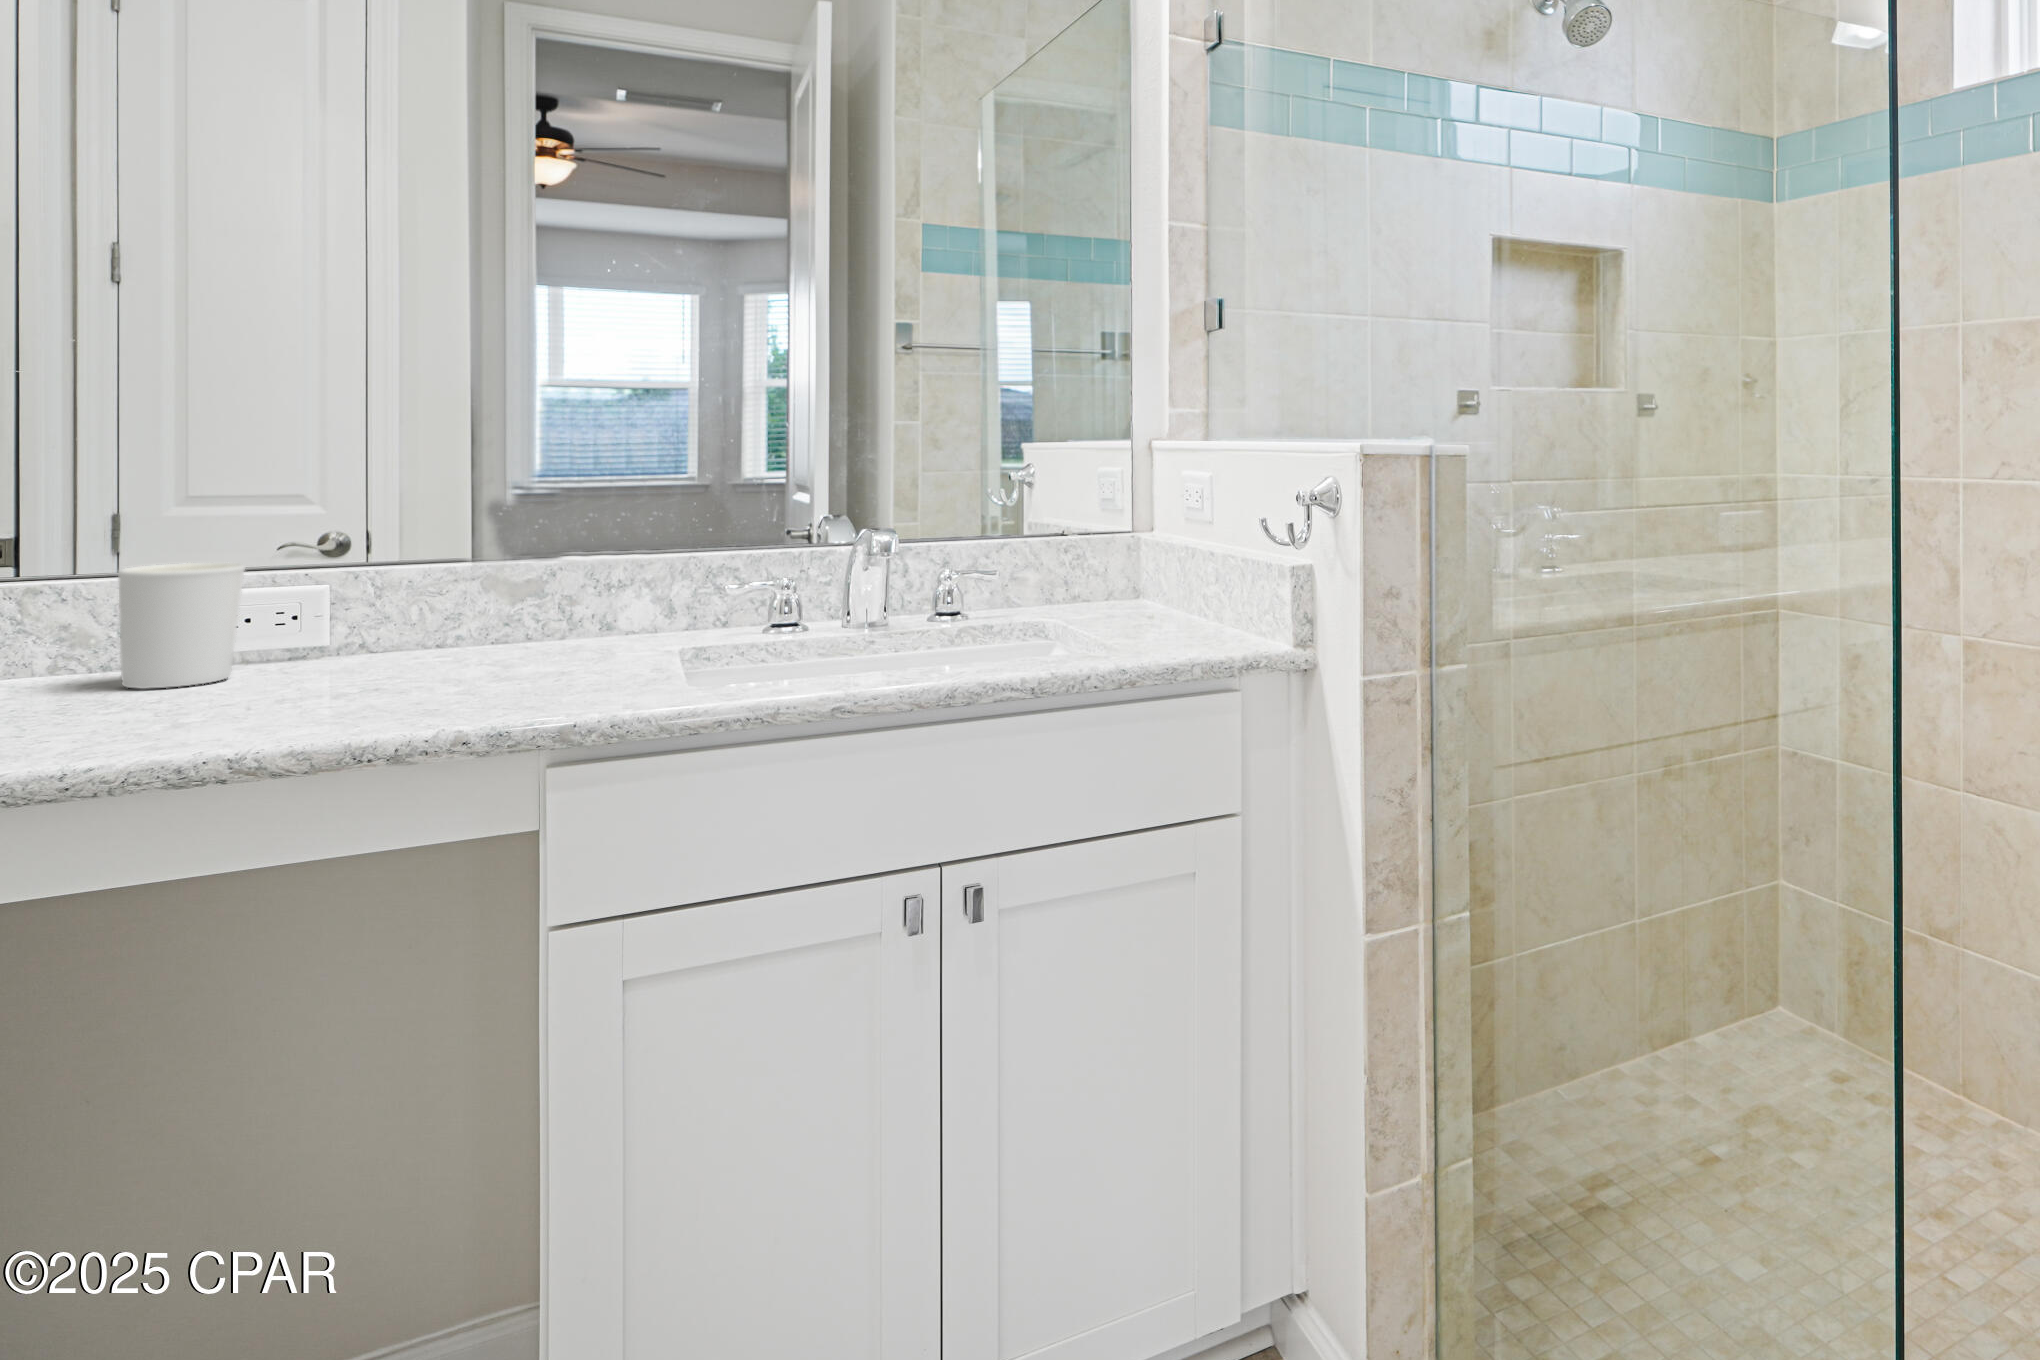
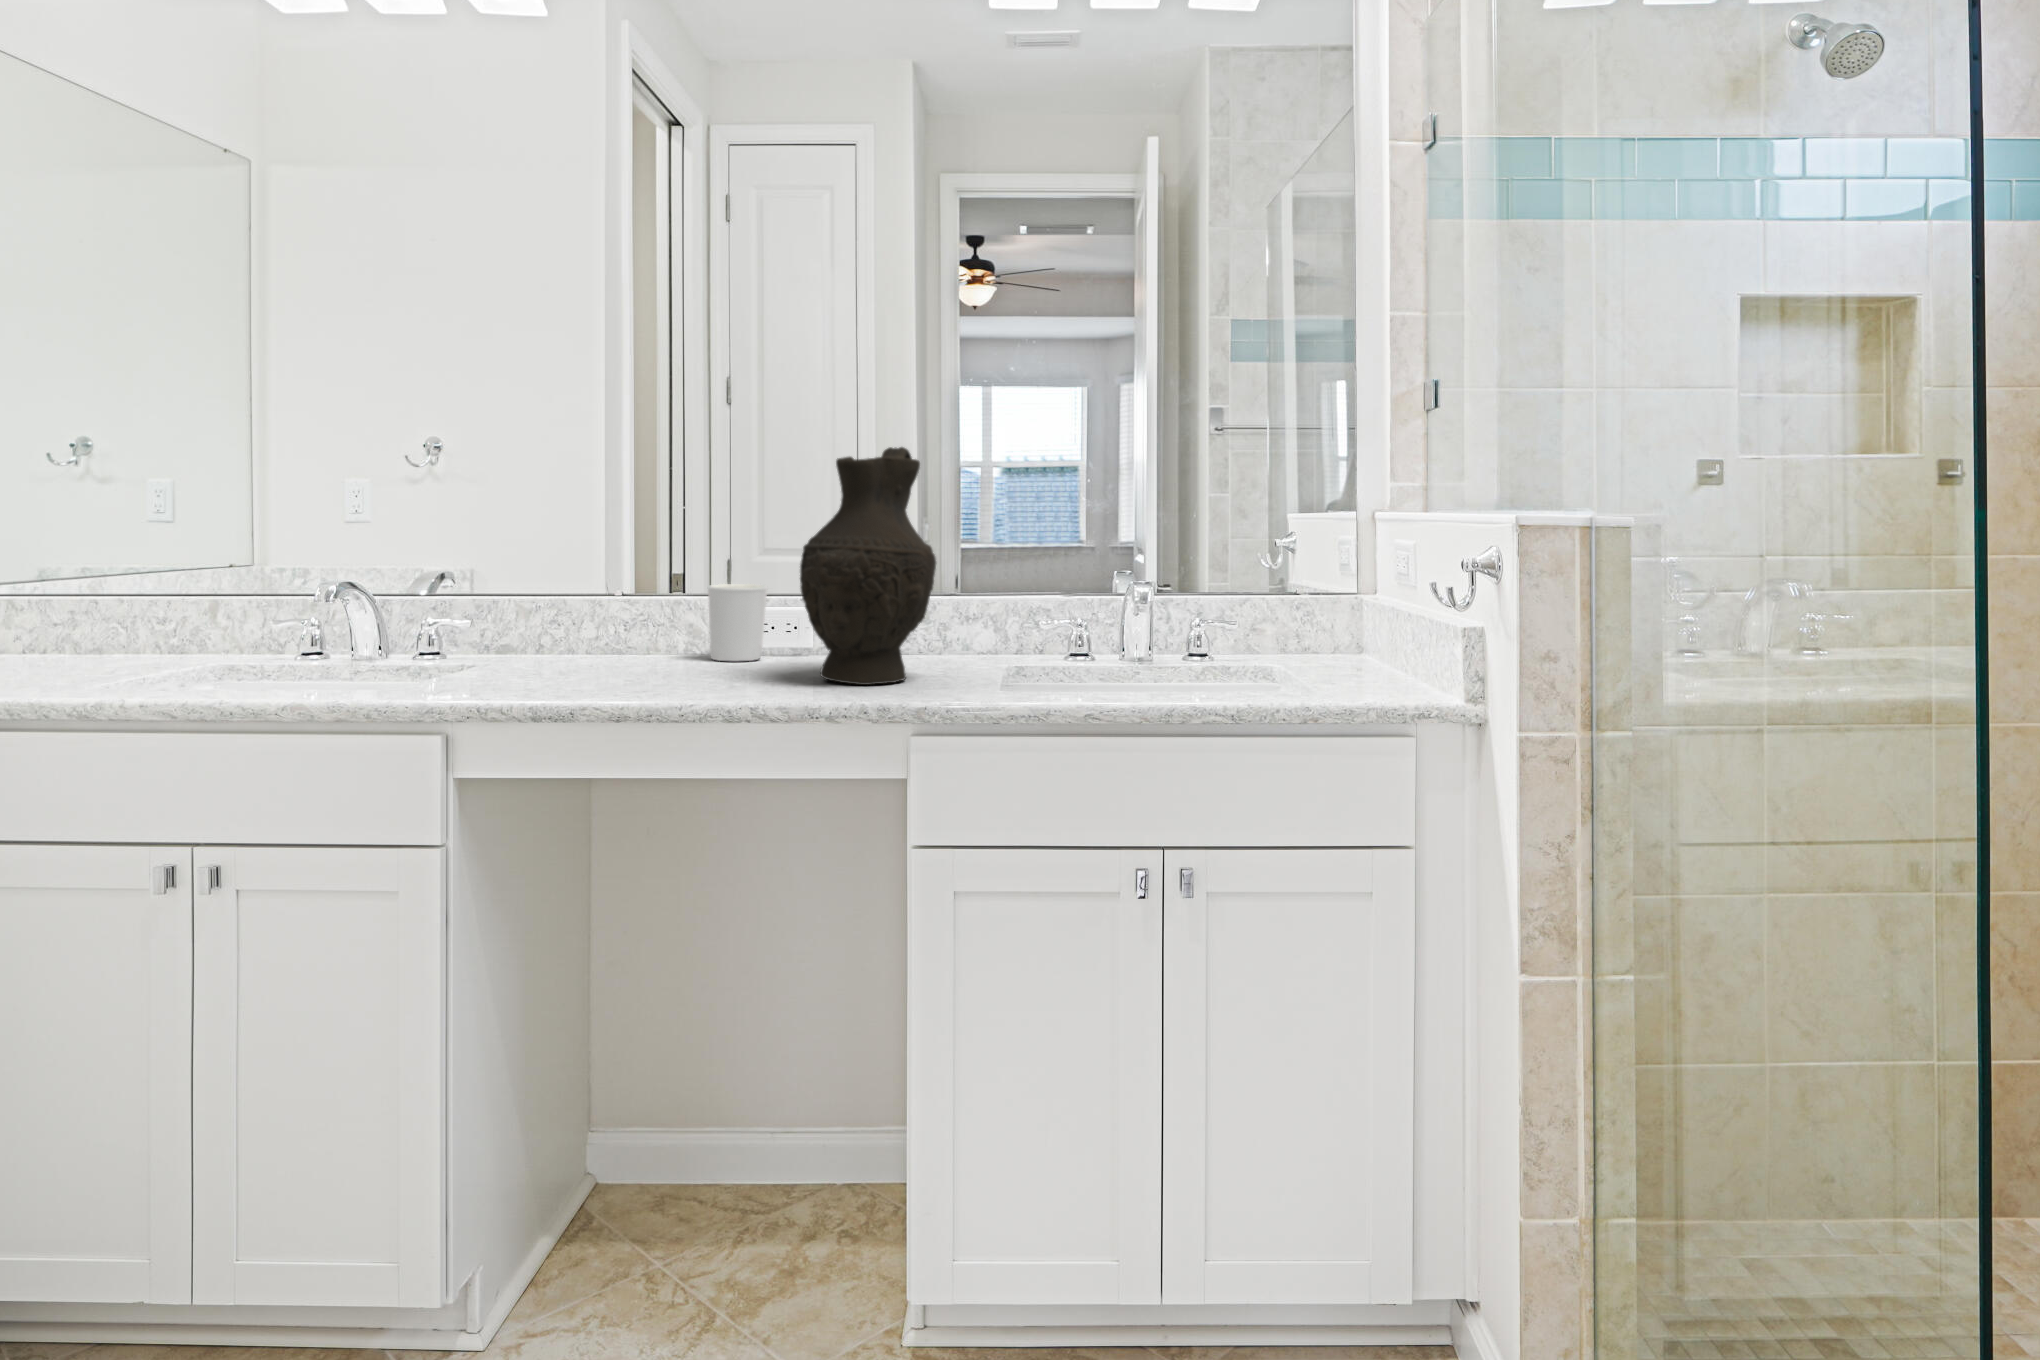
decorative vase: none [329,354,579,706] -> present [800,447,936,685]

